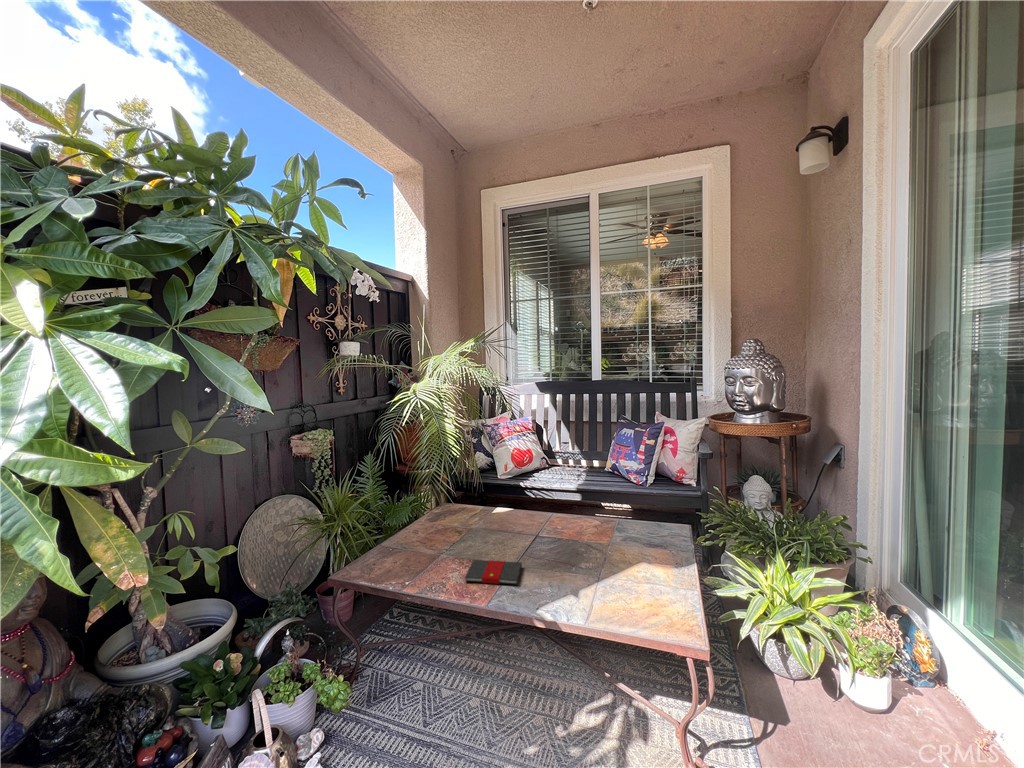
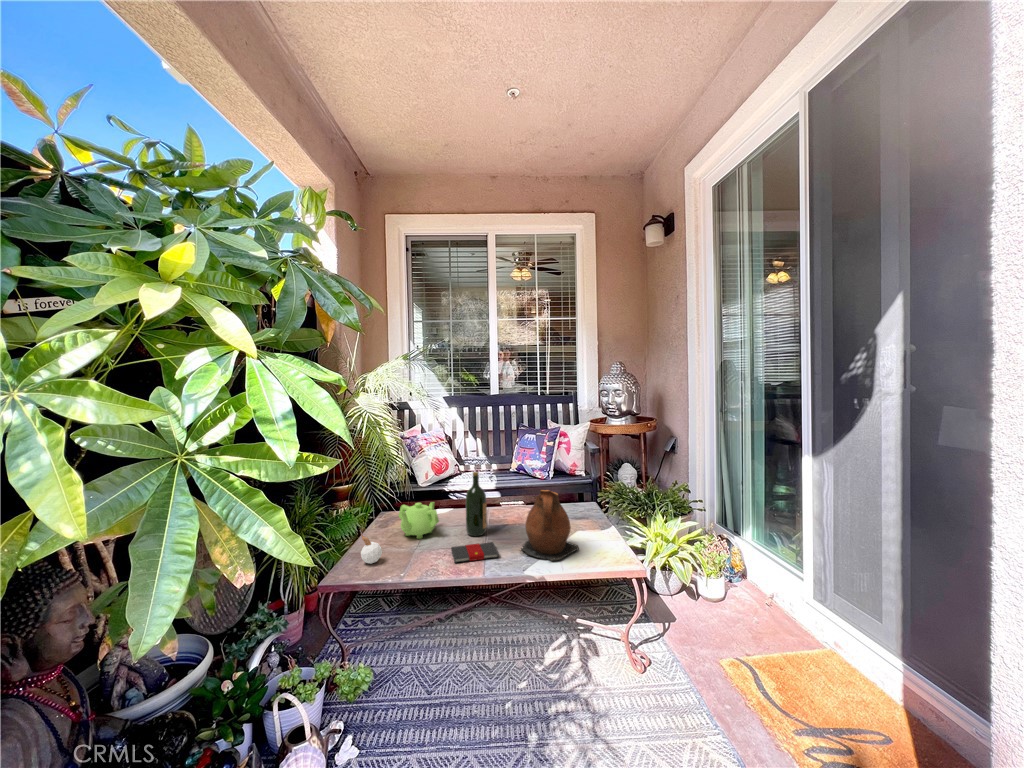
wine bottle: none [503,475,528,550] -> present [466,472,487,536]
teapot: none [433,501,481,541] -> present [398,502,439,539]
ceramic pitcher: none [546,511,625,607] -> present [521,490,578,561]
candle: none [379,527,402,564] -> present [361,533,382,564]

